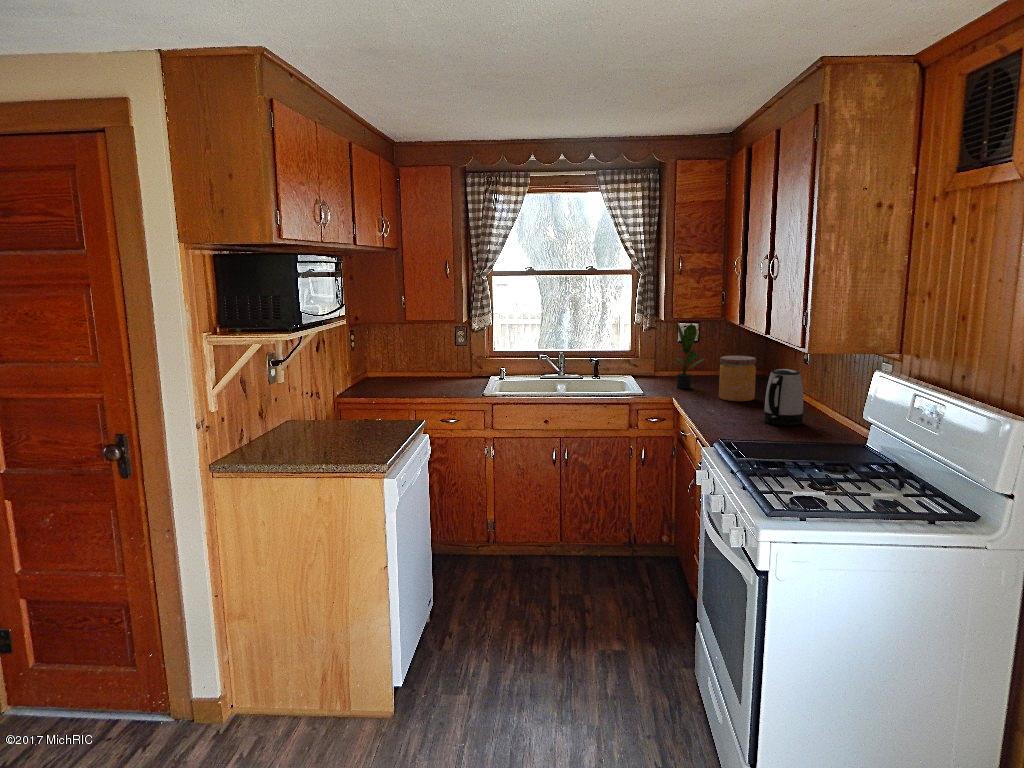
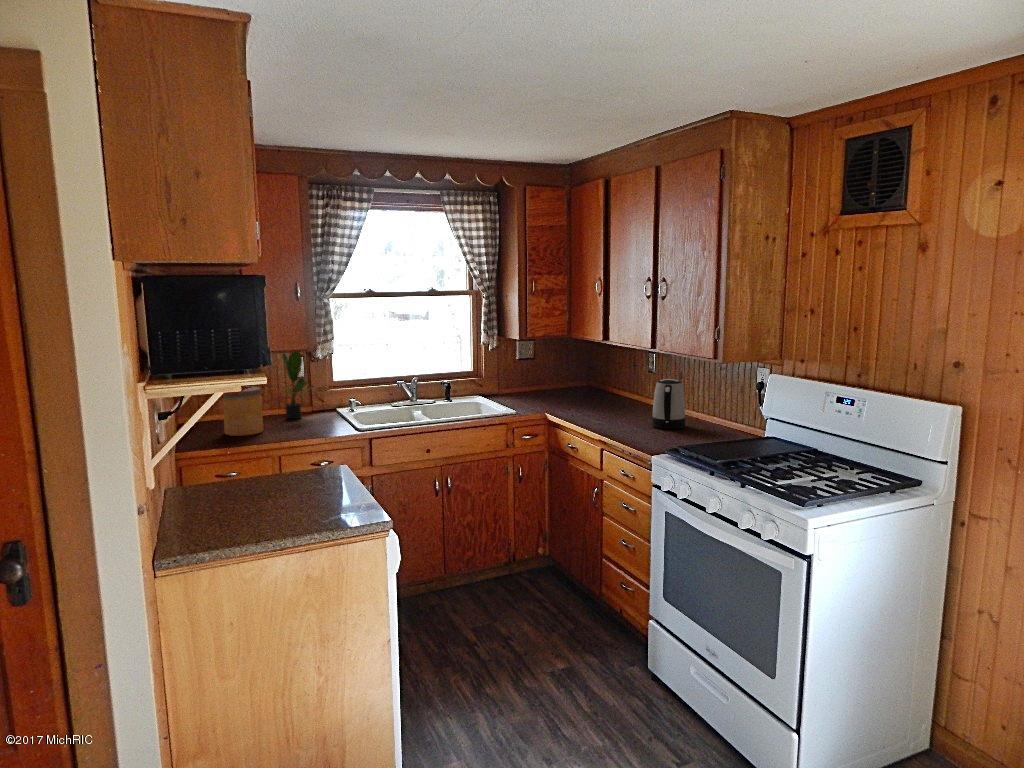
potted plant: present [676,324,704,389] -> present [282,351,311,419]
jar: present [719,356,756,401] -> present [223,386,263,436]

